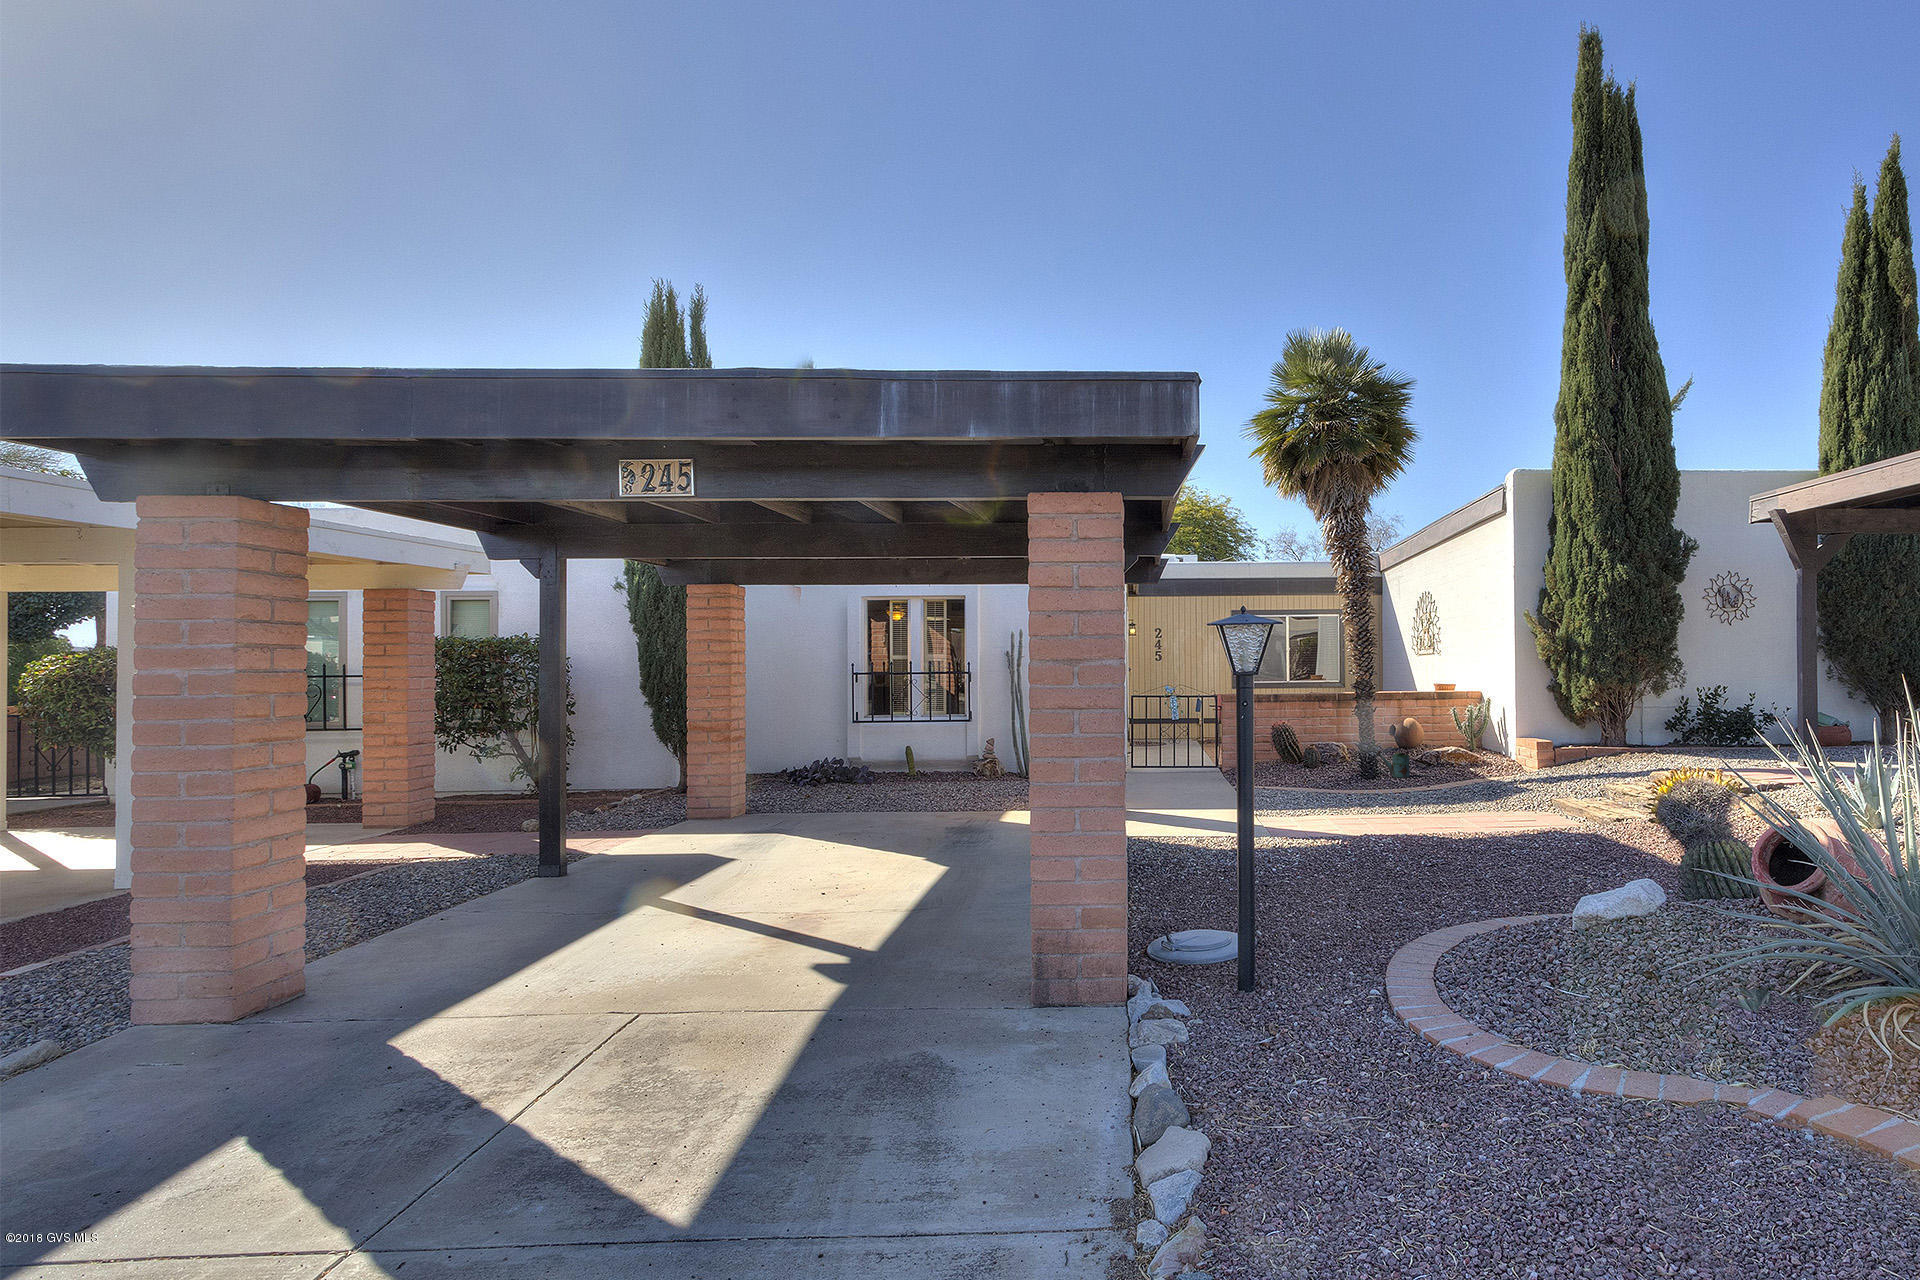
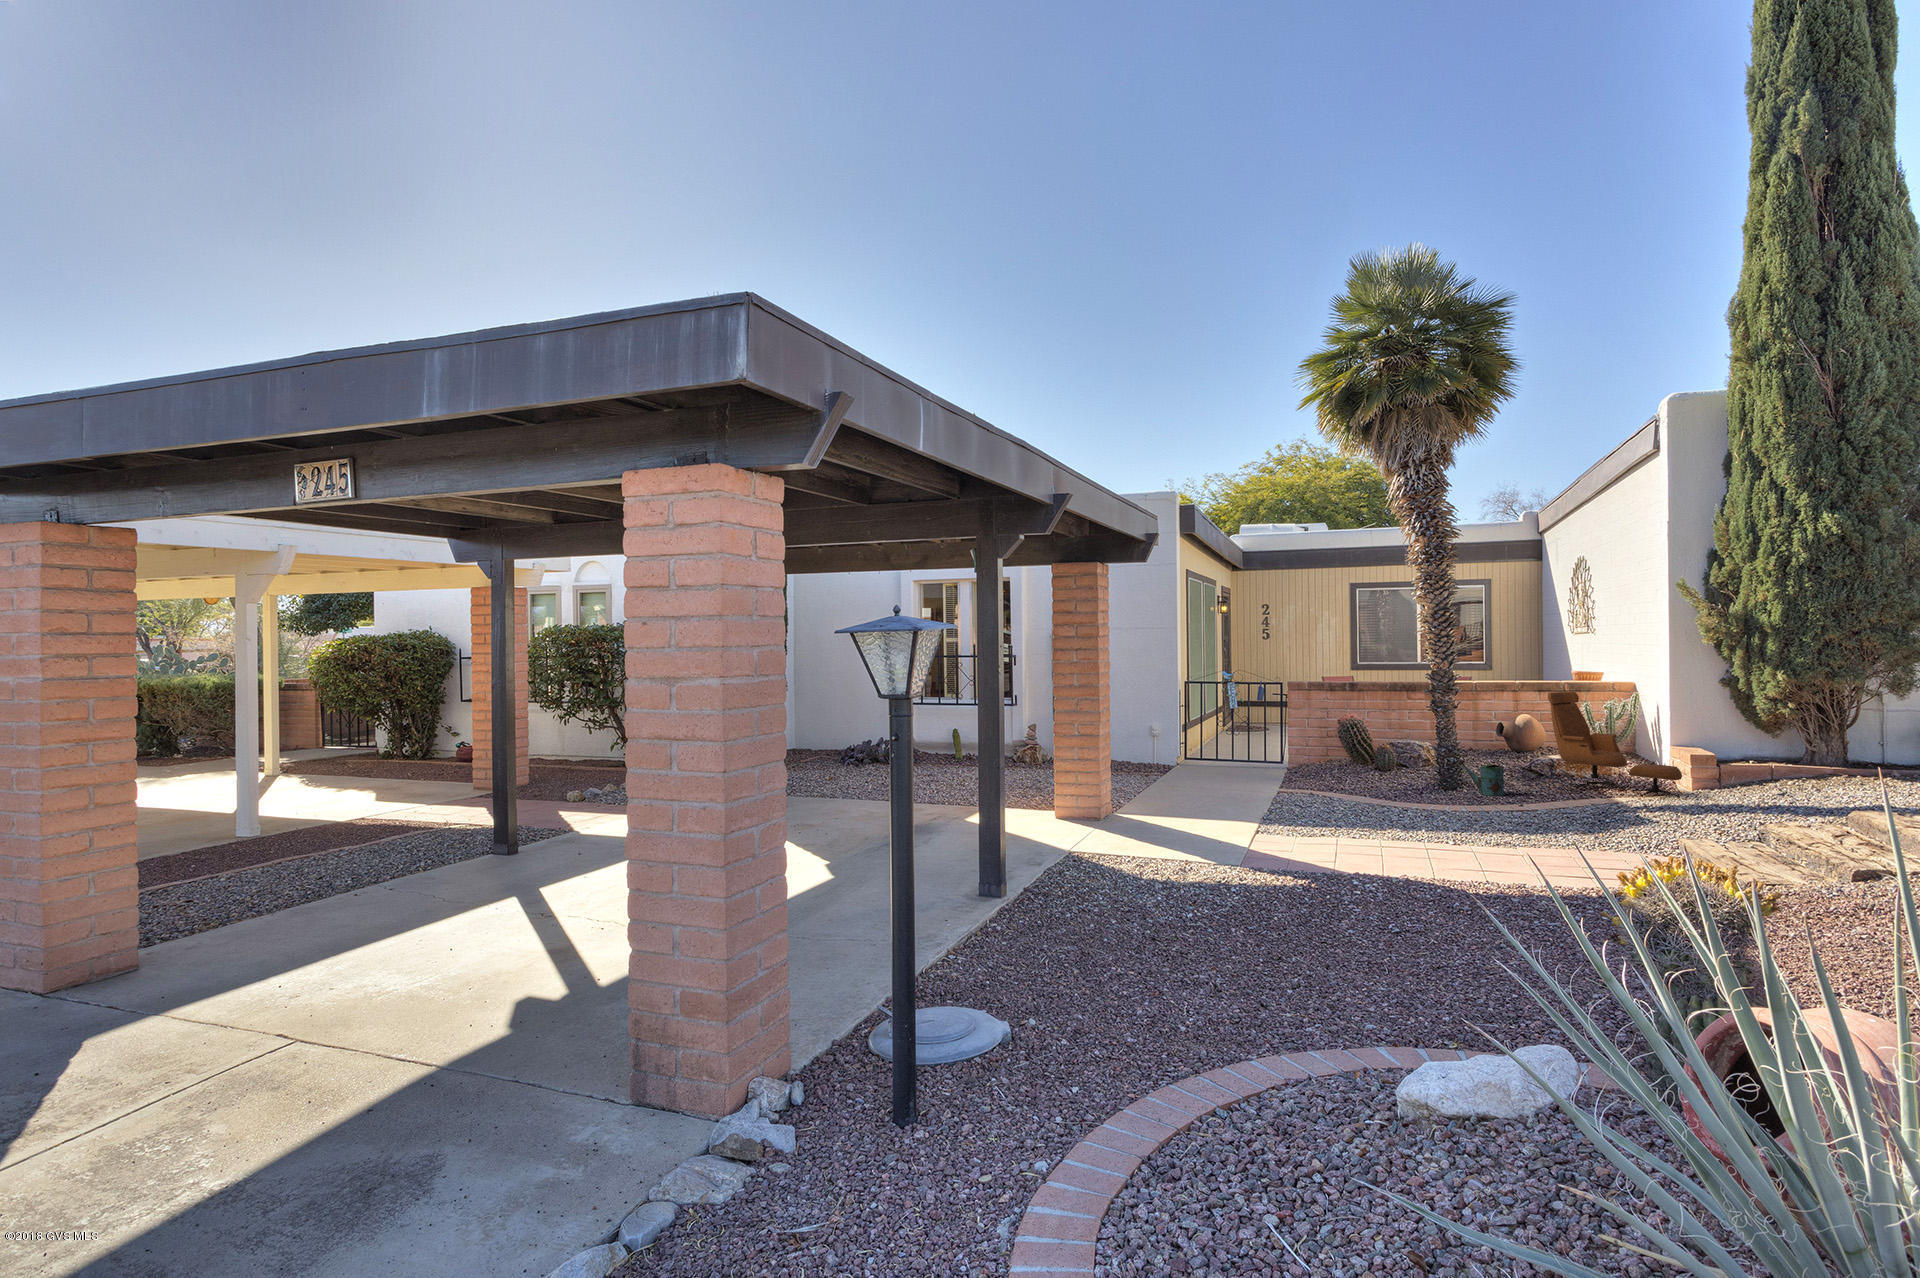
lounge chair: none [1434,697,1529,774] -> present [1548,692,1682,798]

